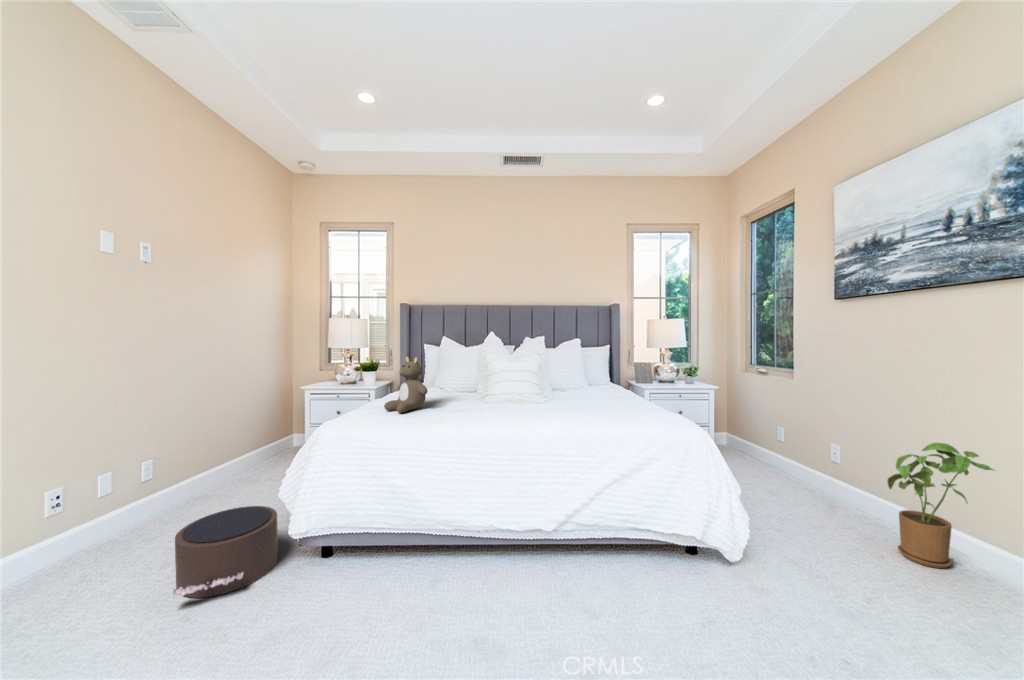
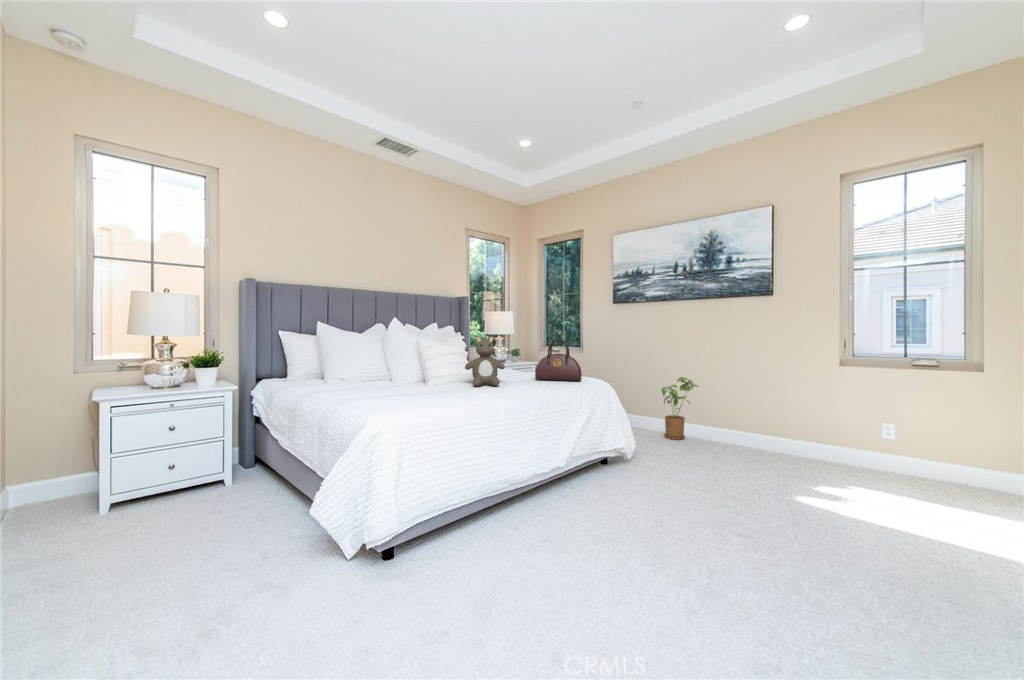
teddy bear: present [384,356,427,413] -> present [465,337,505,386]
handbag: none [590,361,648,422] -> present [535,339,582,381]
pouf: present [171,506,278,598] -> none [225,518,381,635]

